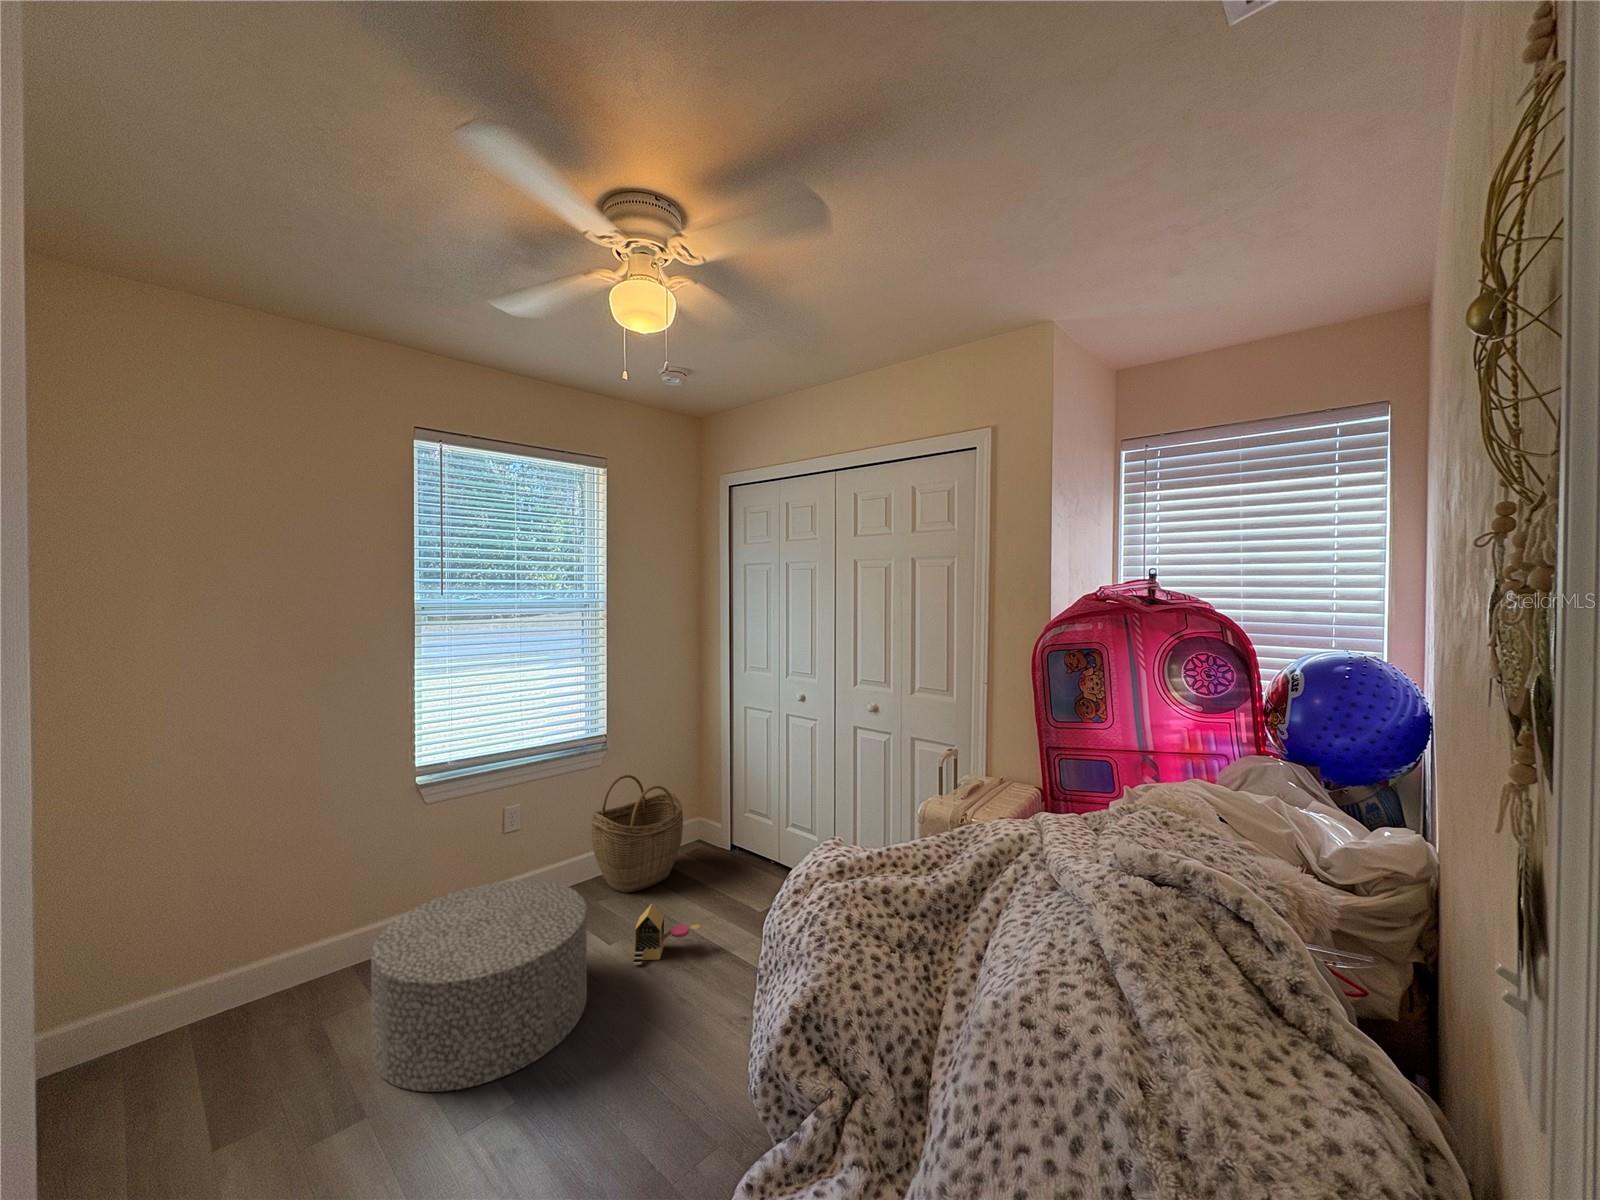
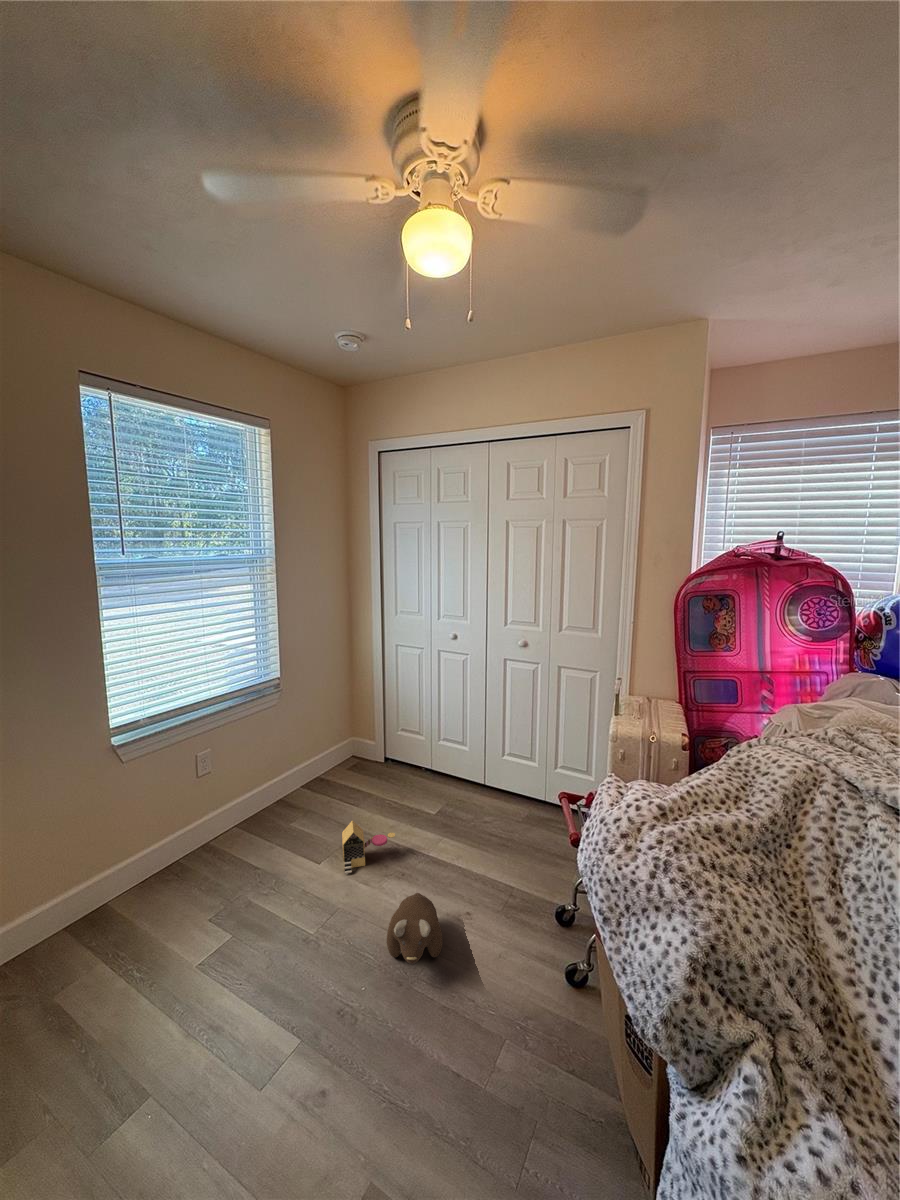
woven basket: present [592,775,683,893] -> none [275,709,353,809]
ottoman: present [371,880,587,1092] -> none [119,815,318,1024]
plush toy: none [641,990,710,1068] -> present [387,893,443,965]

